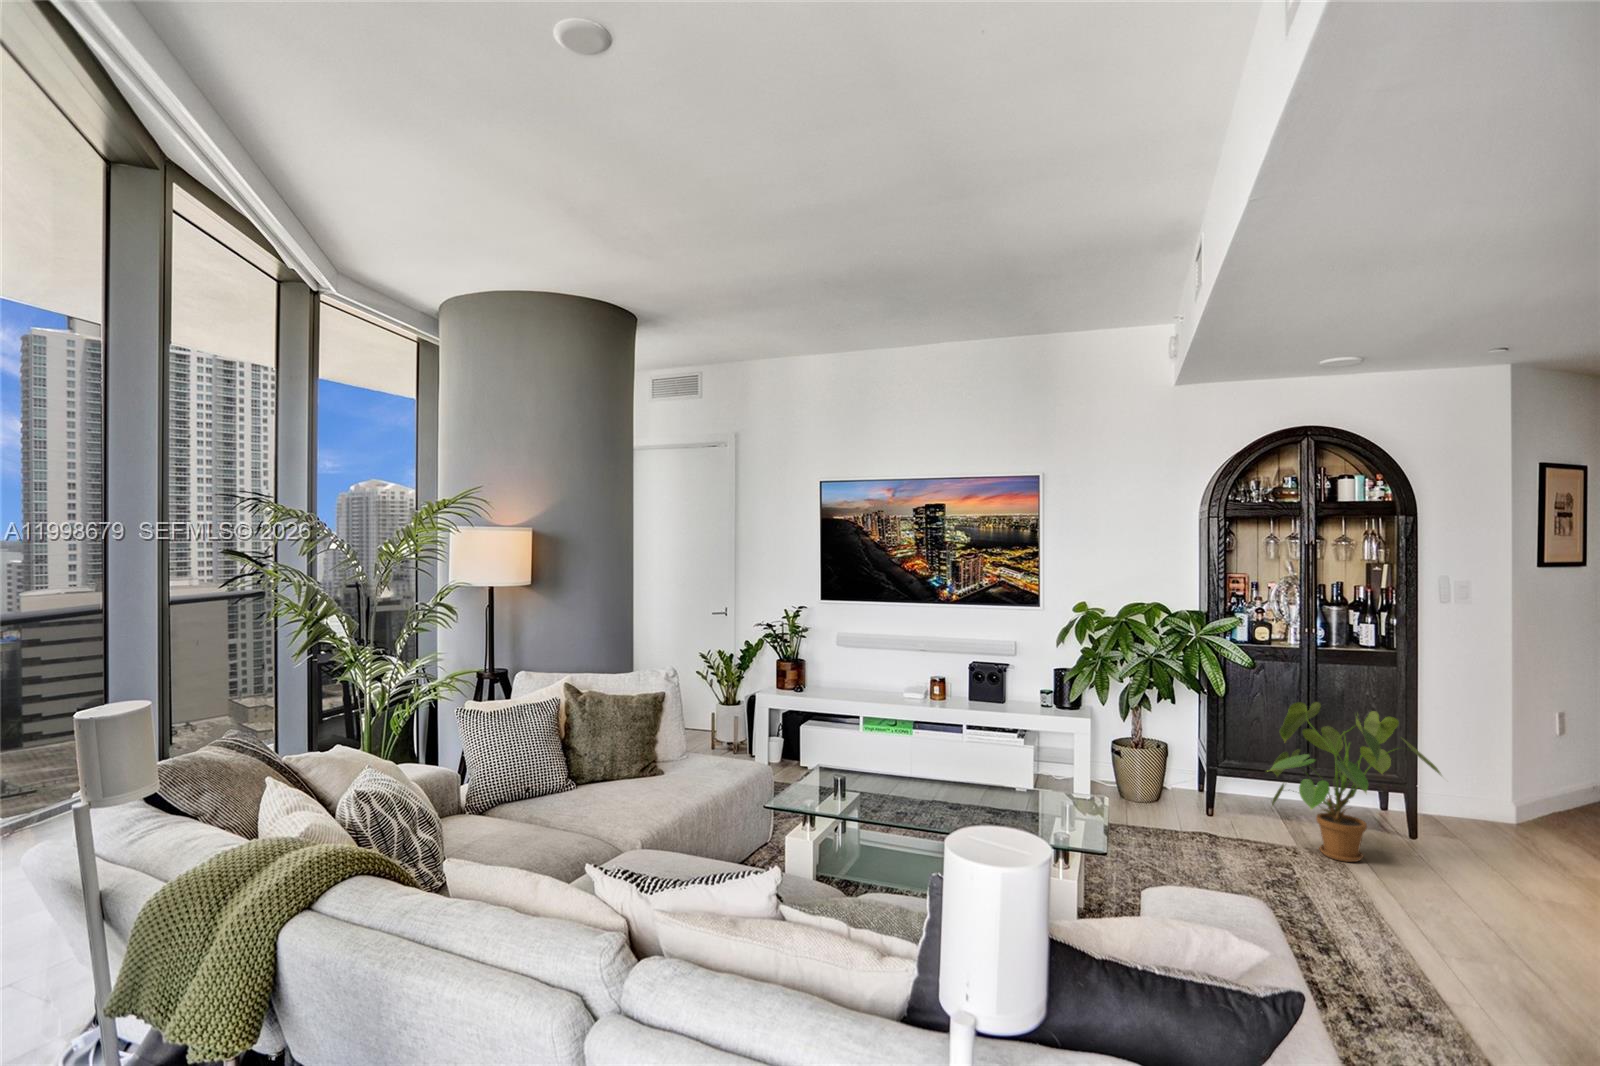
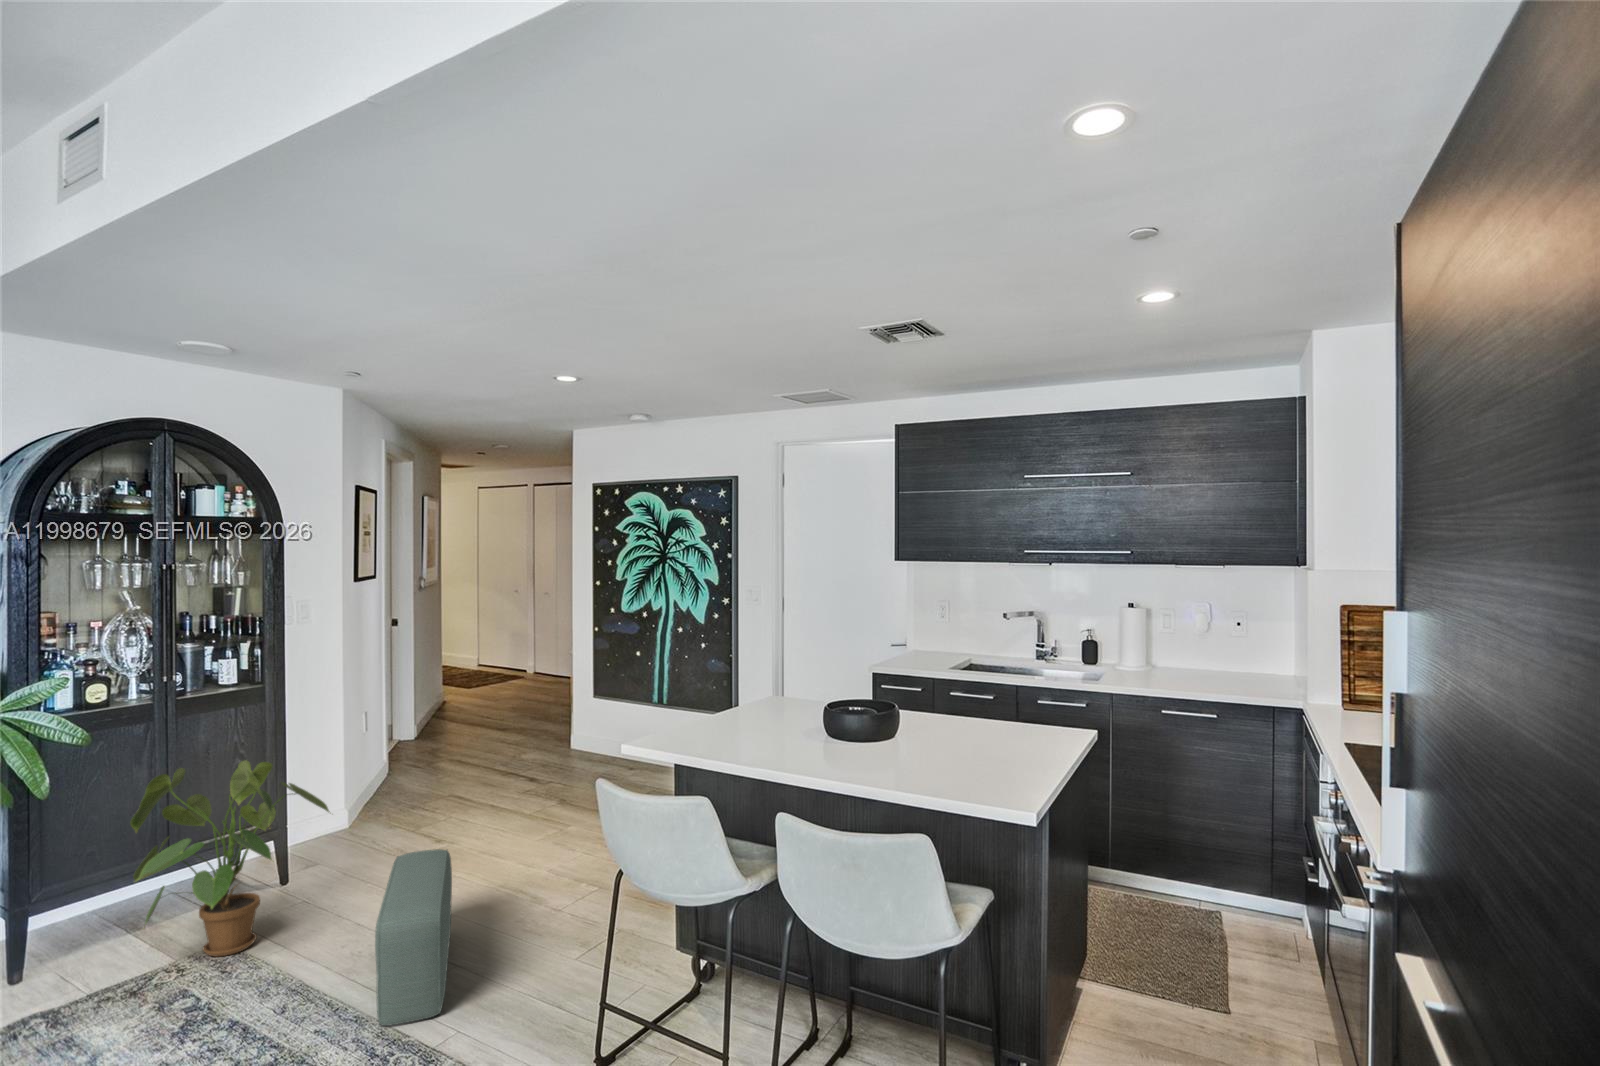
pouf: none [1408,833,1548,982] -> present [375,849,452,1026]

